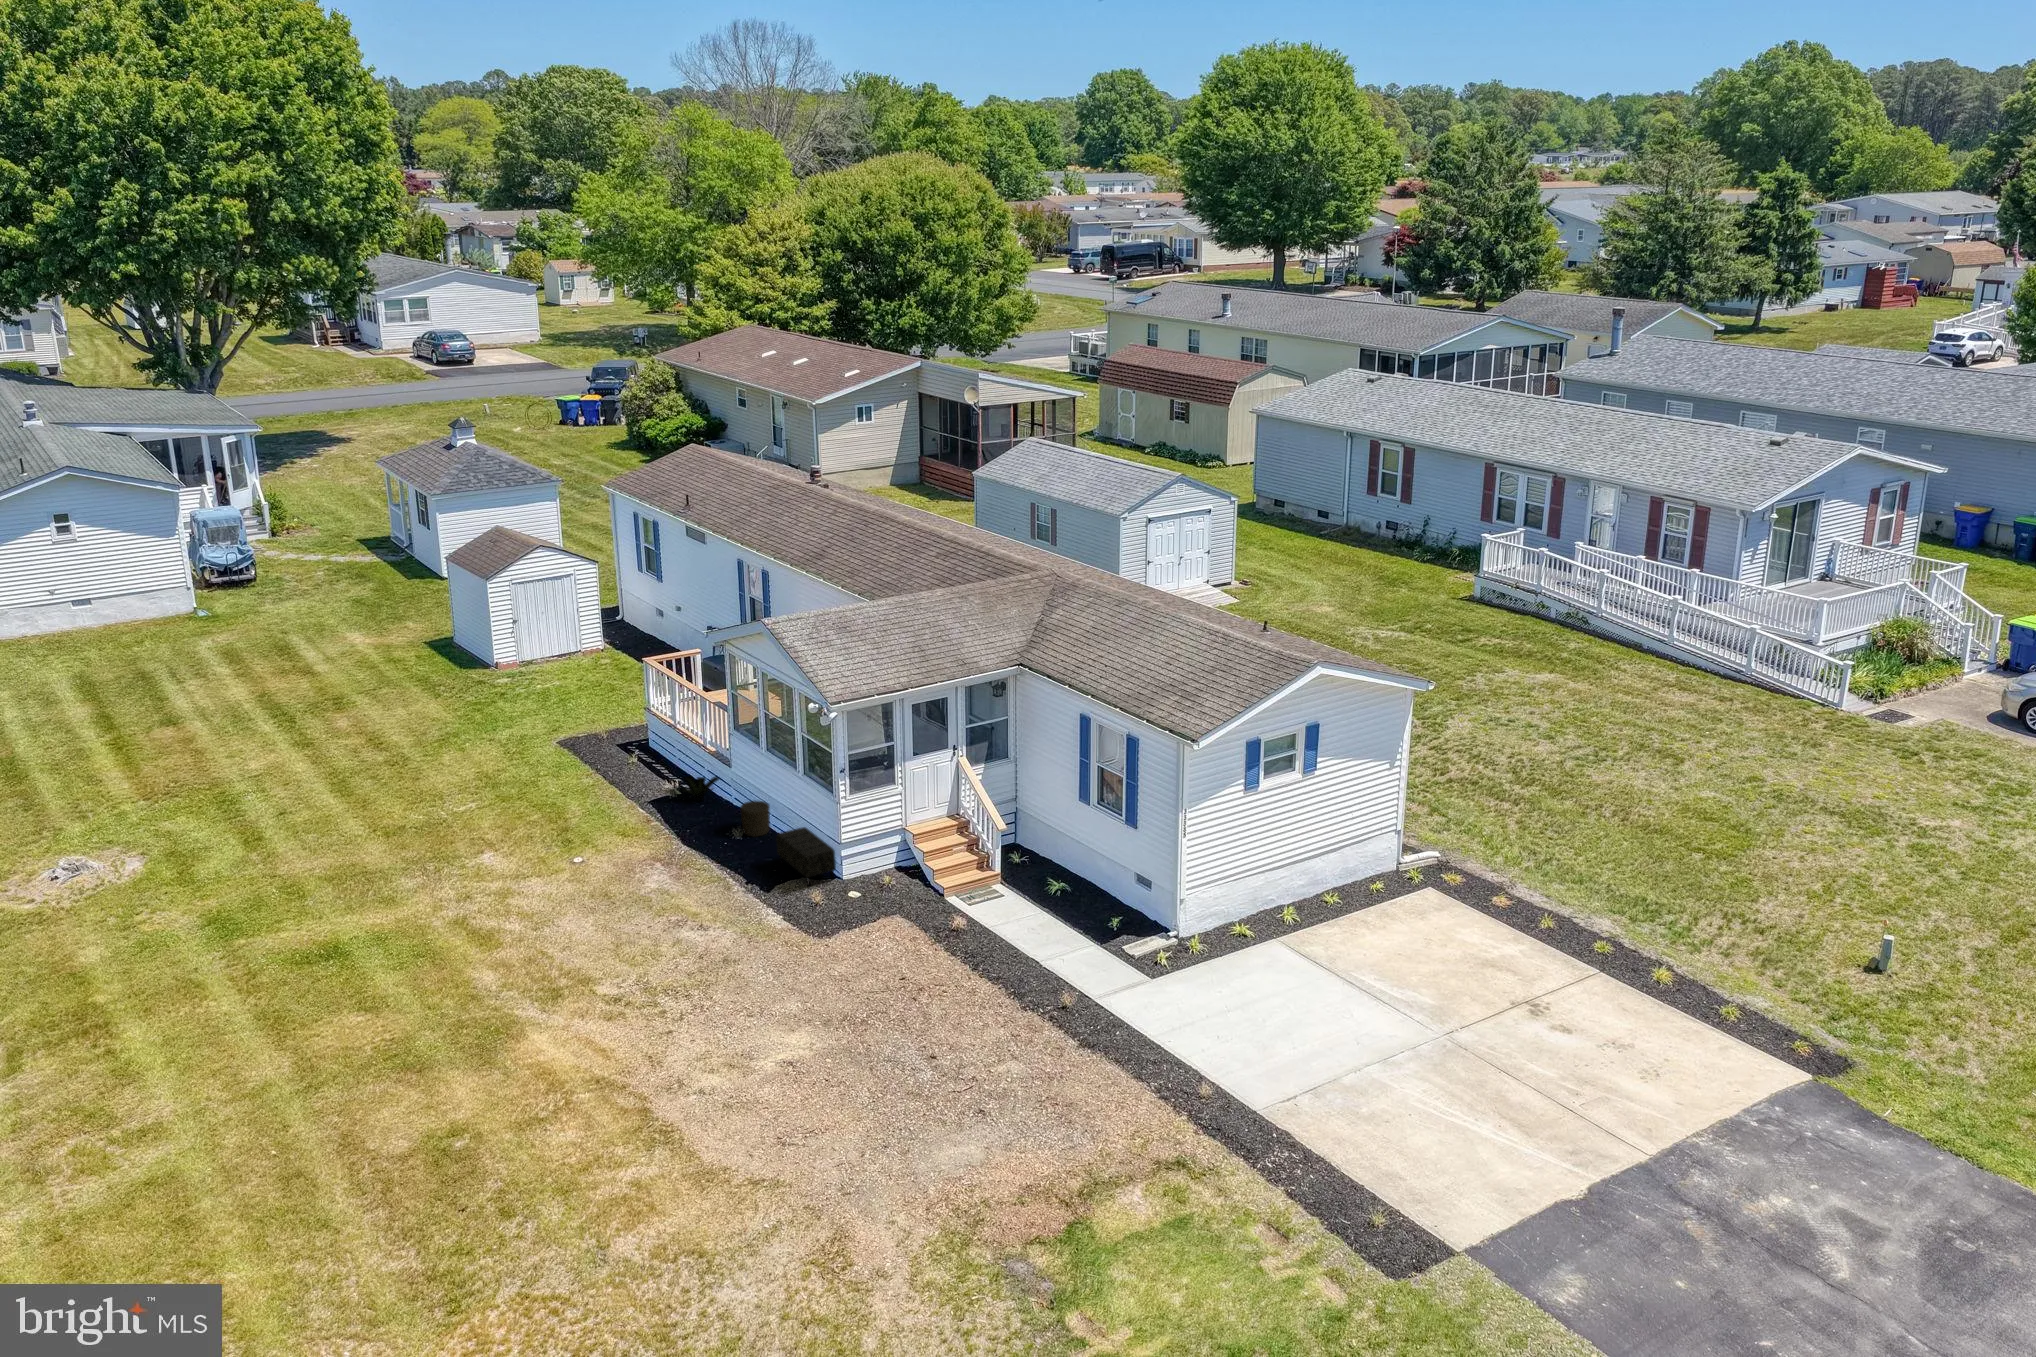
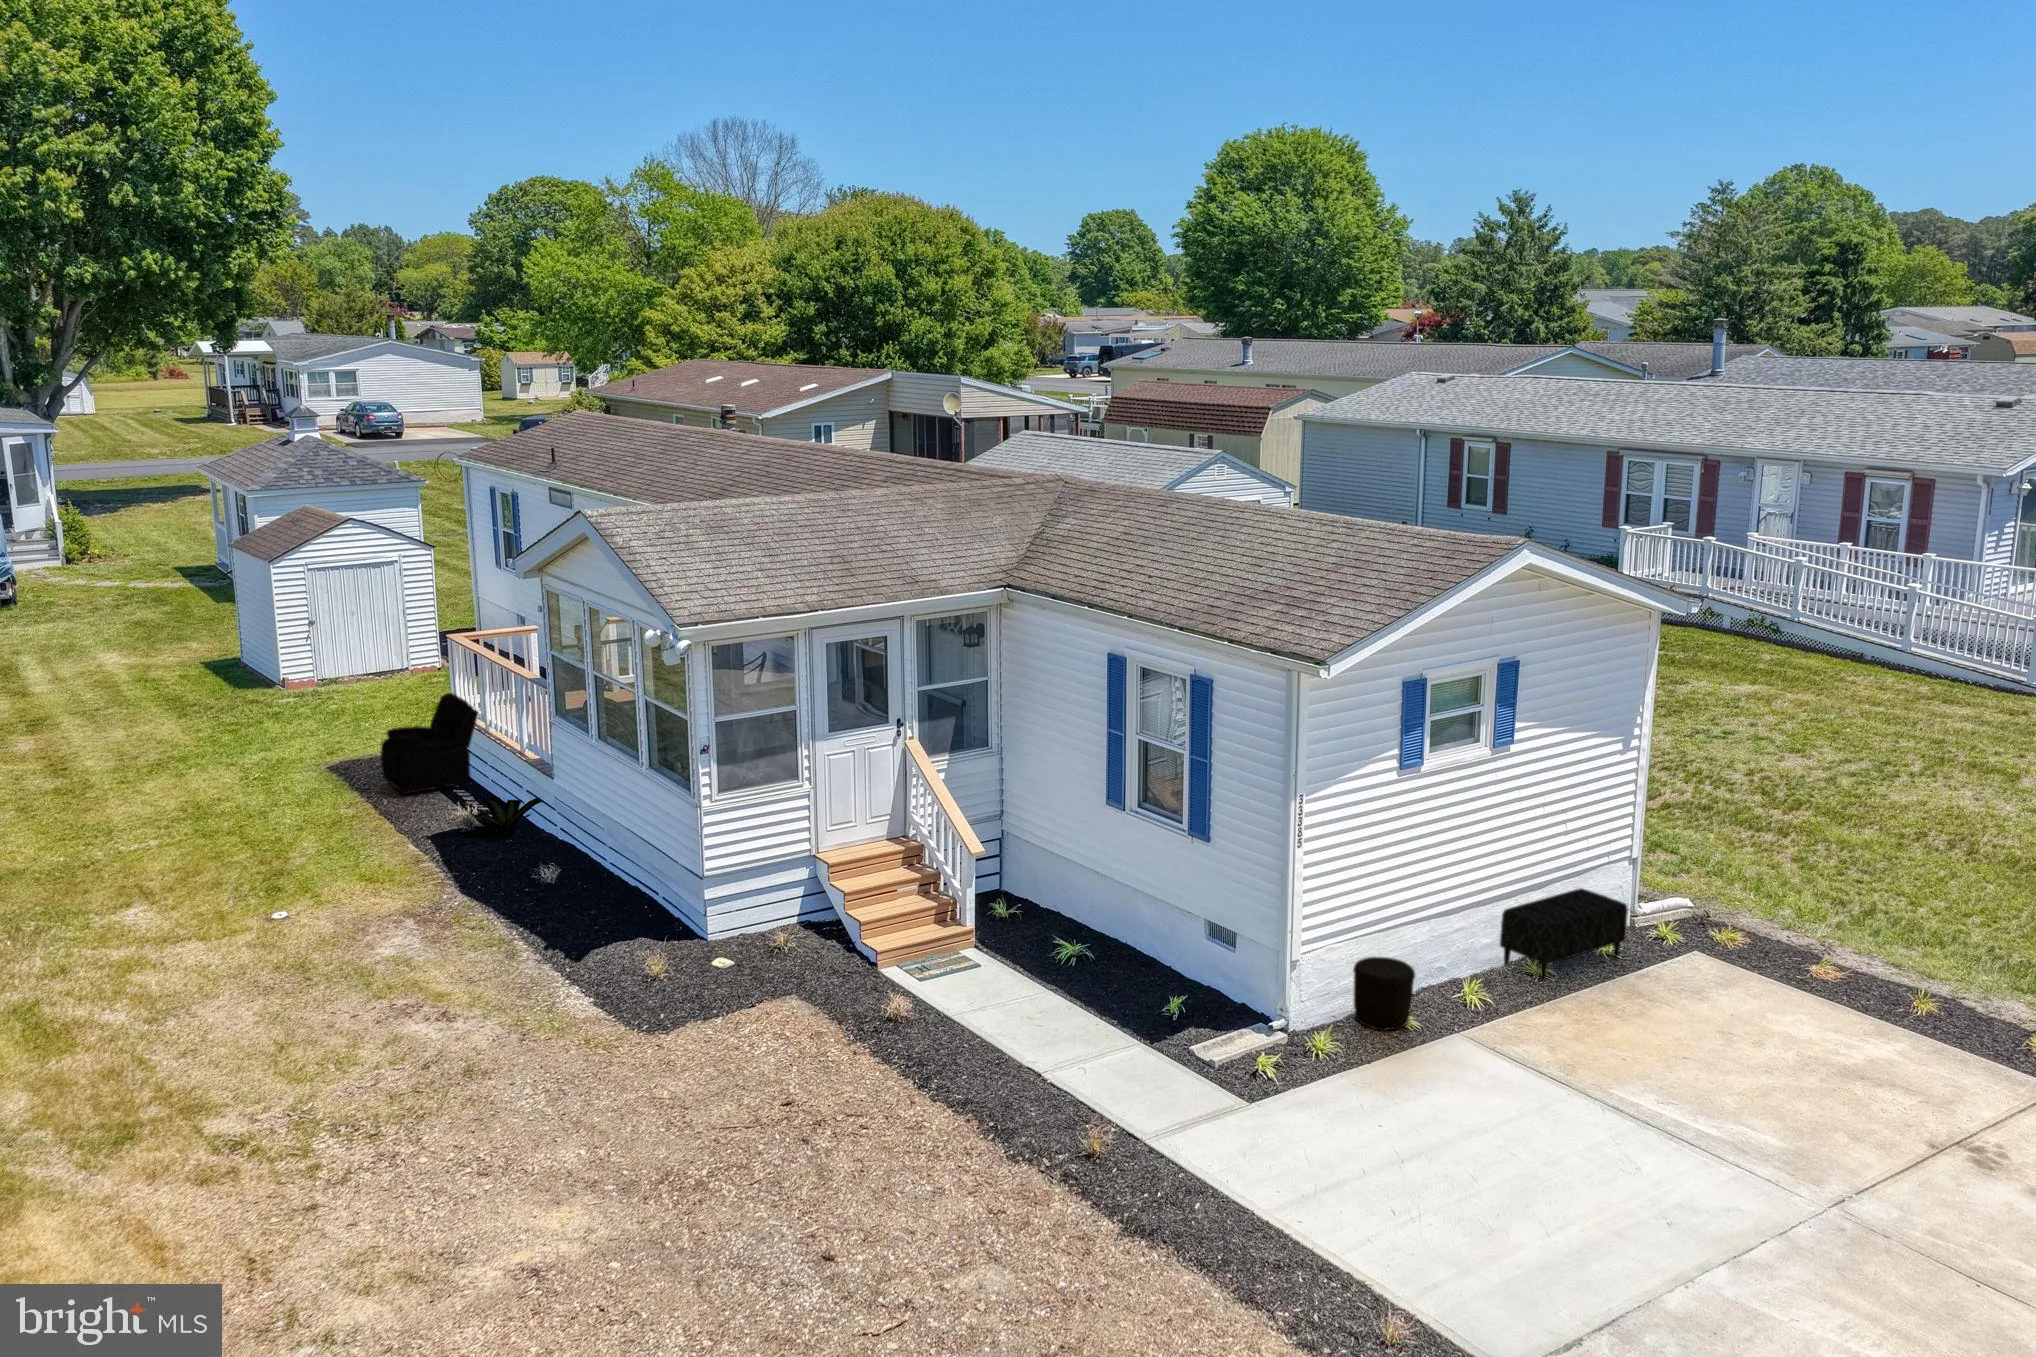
chair: none [602,697,668,768] -> present [381,693,479,794]
woven basket: present [740,801,770,837] -> present [1353,957,1415,1031]
bench: present [776,827,836,886] -> present [1500,888,1628,981]

